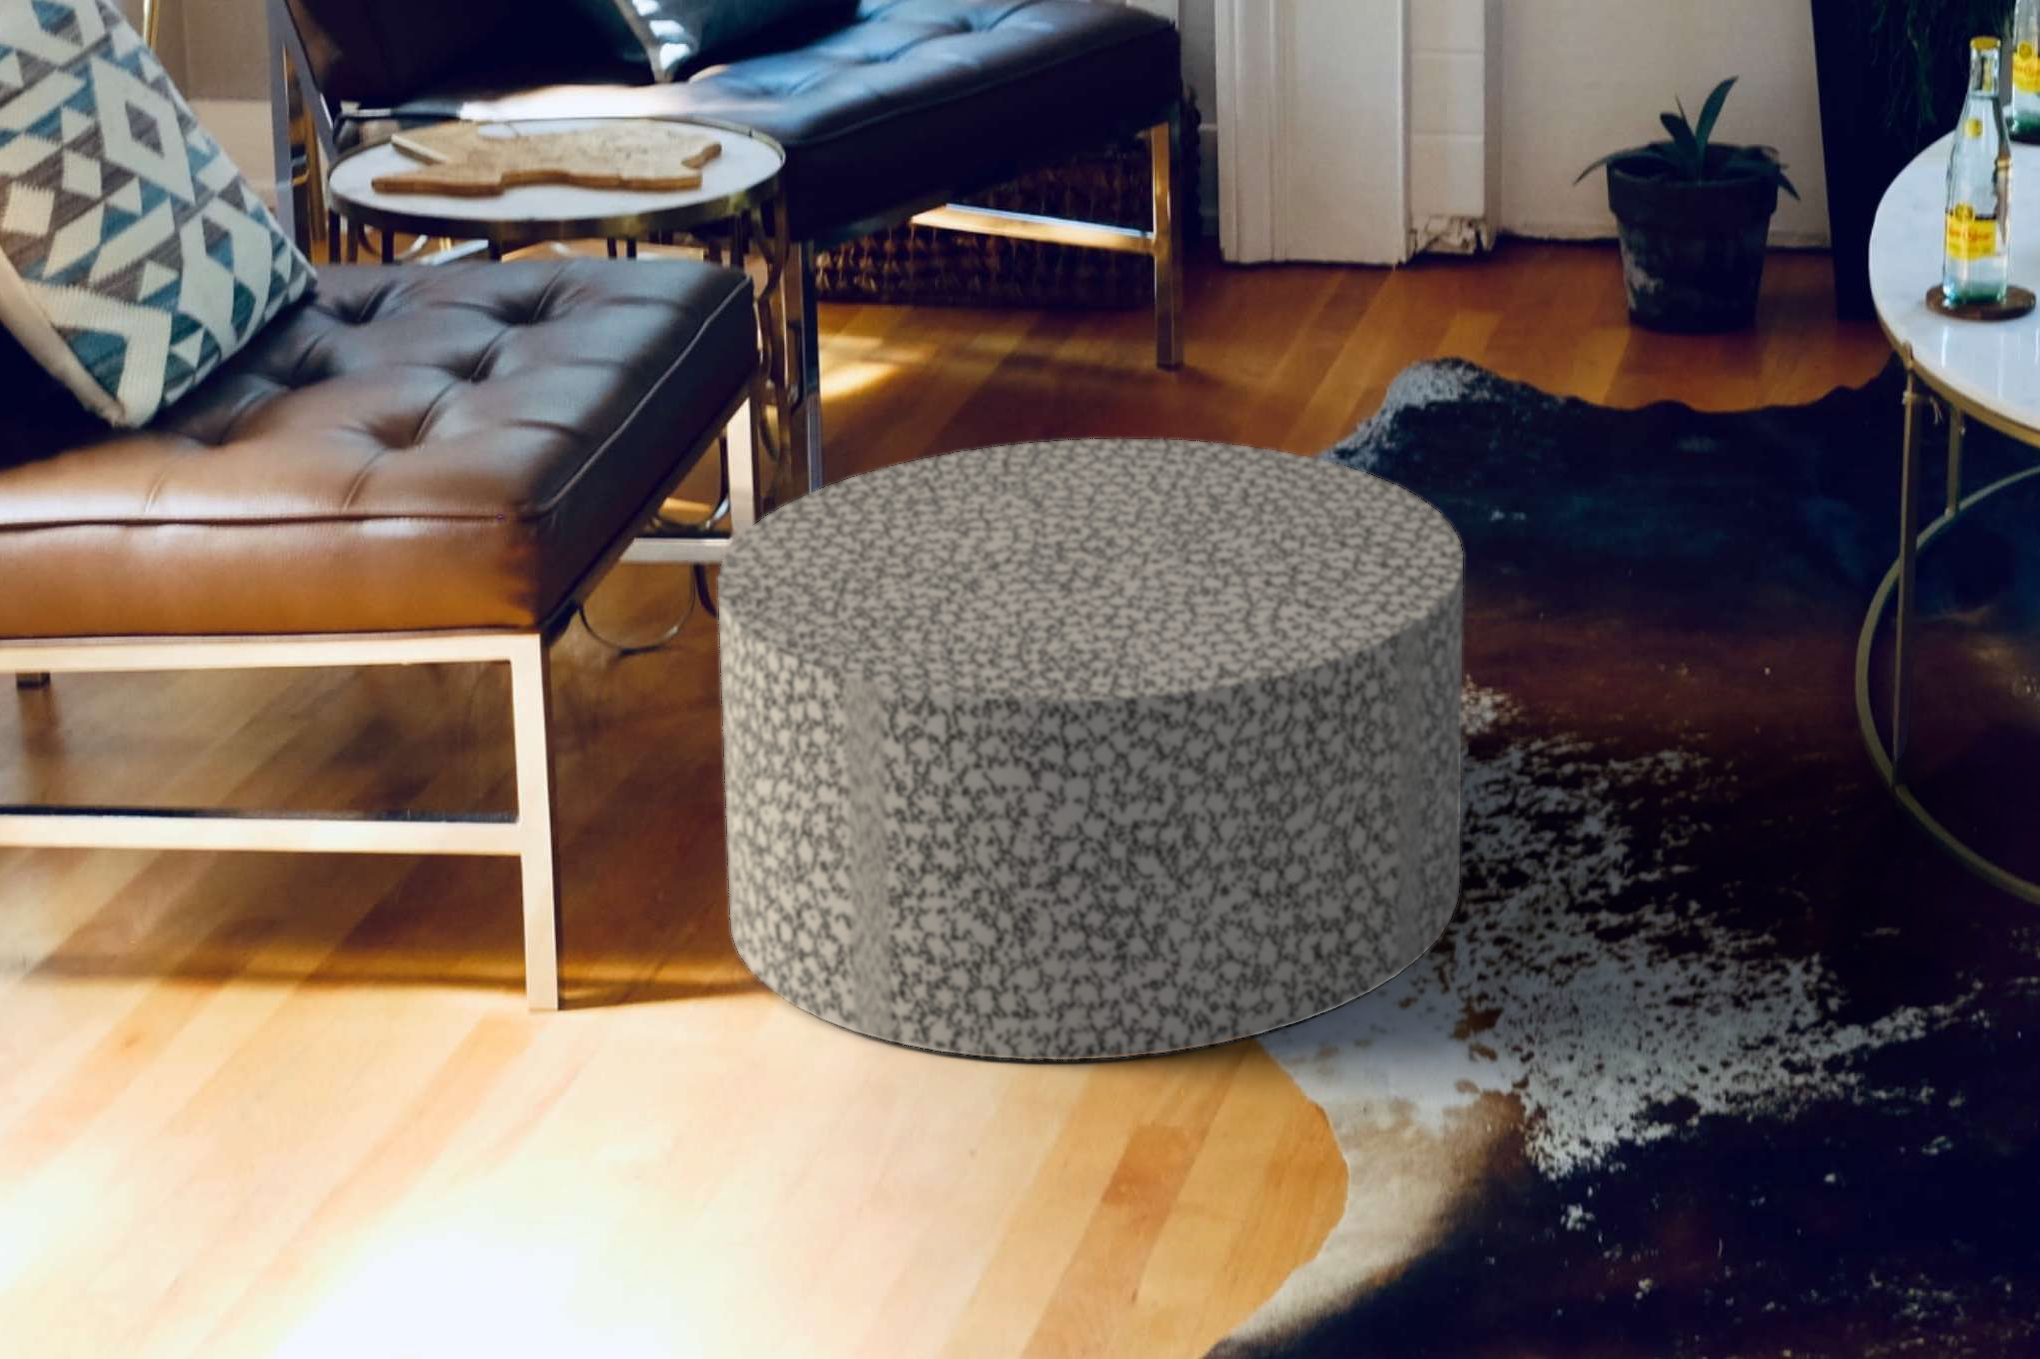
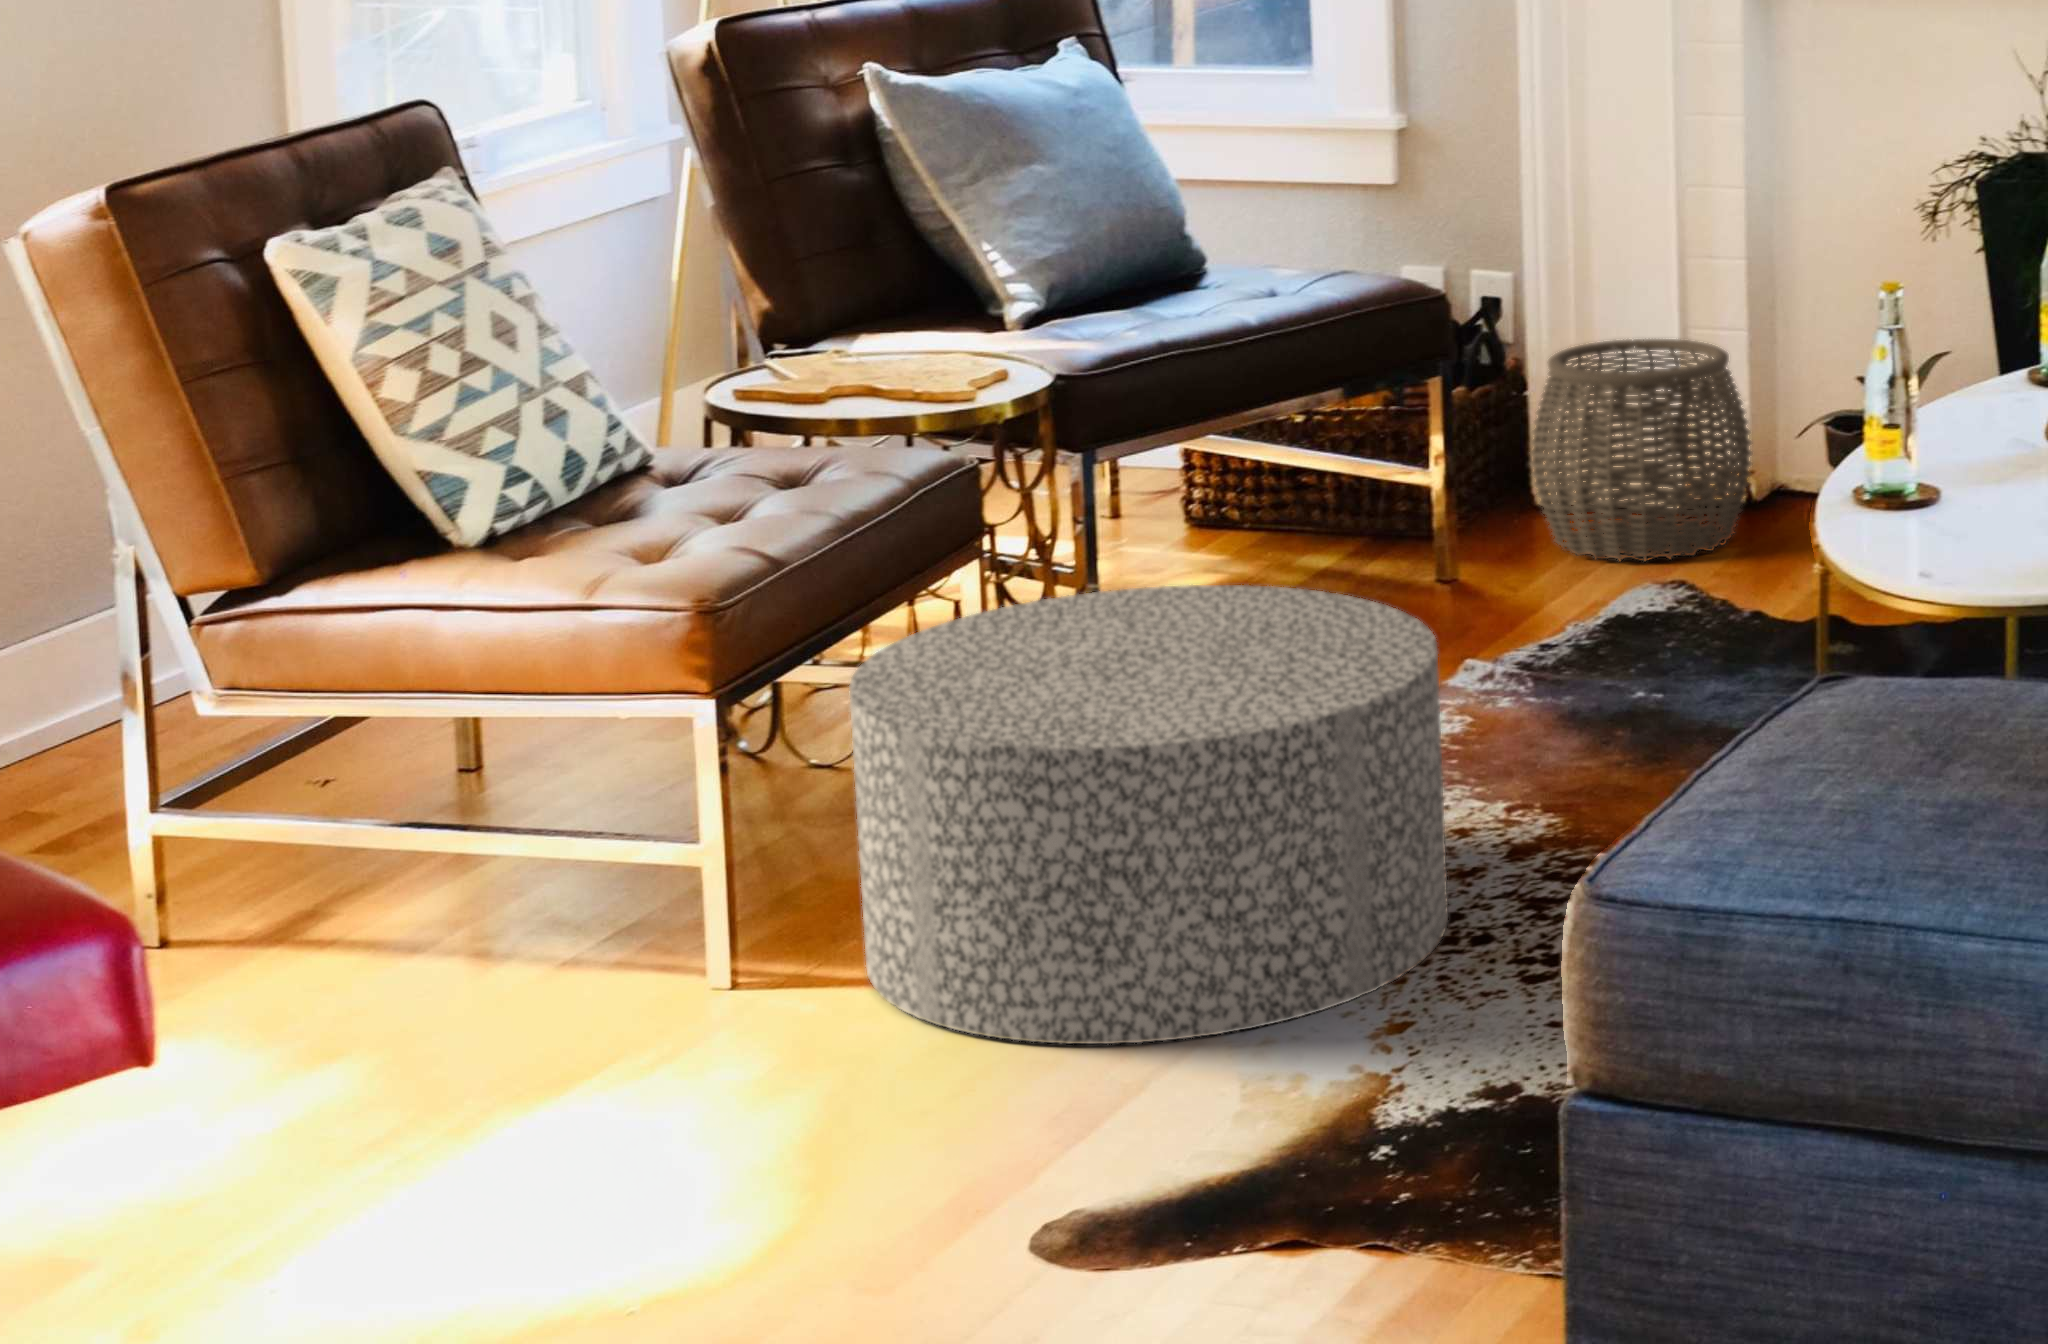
woven basket: none [1246,69,1509,338] -> present [1531,339,1752,561]

